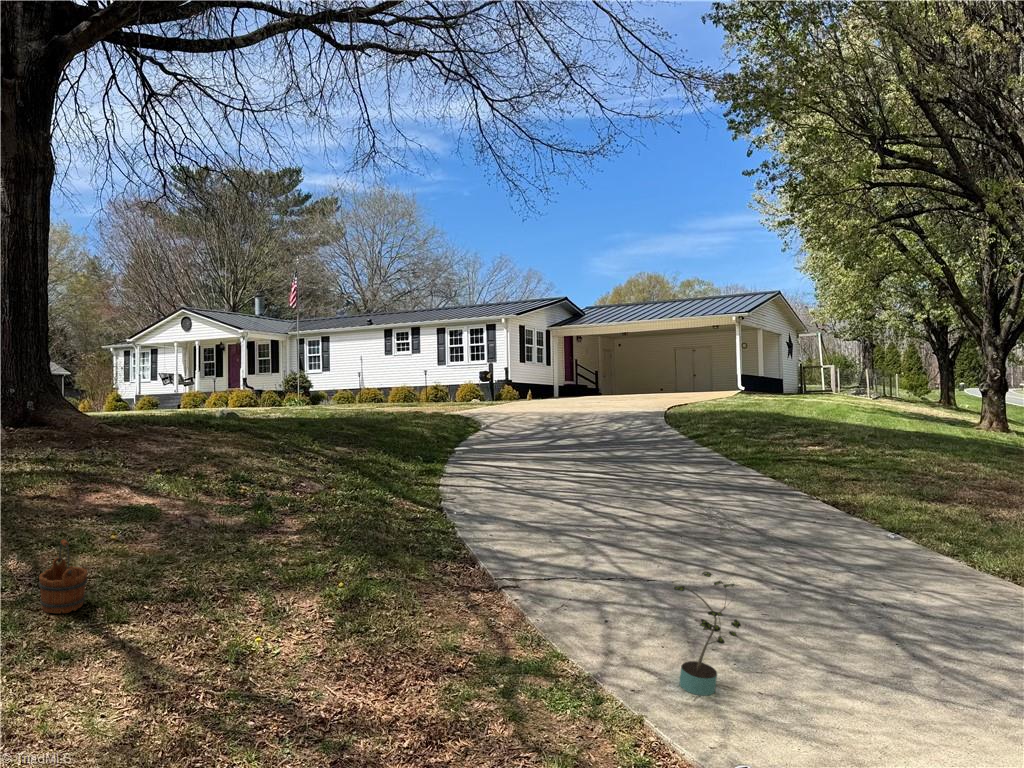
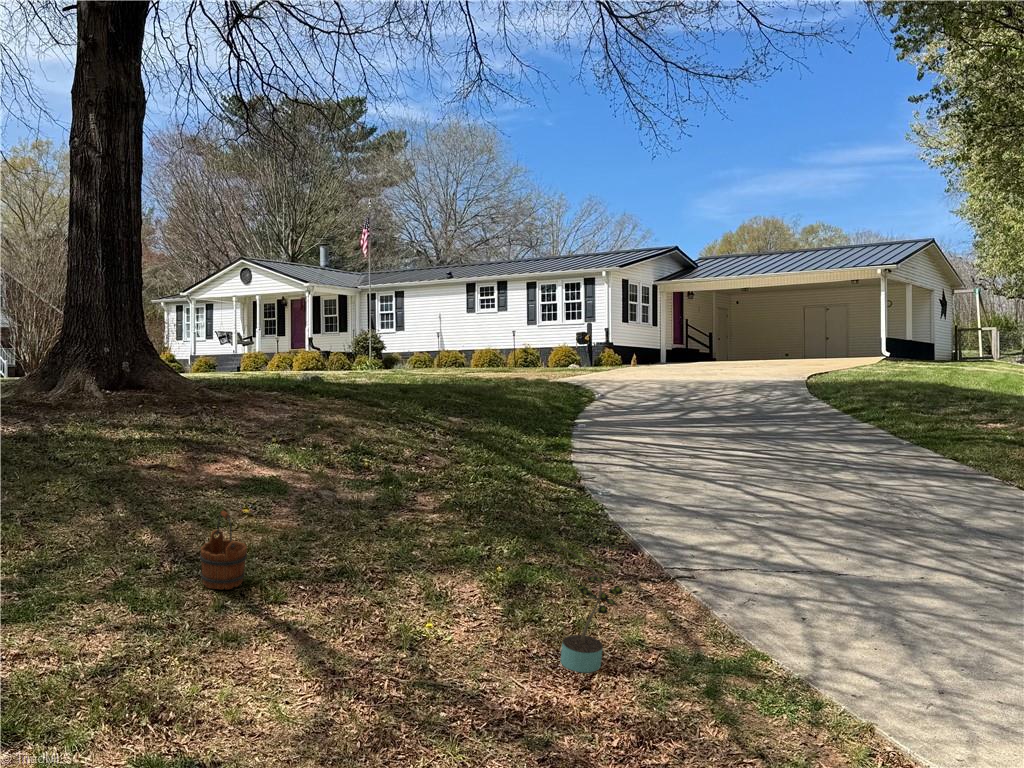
potted plant: present [674,572,741,696] -> present [553,532,626,673]

